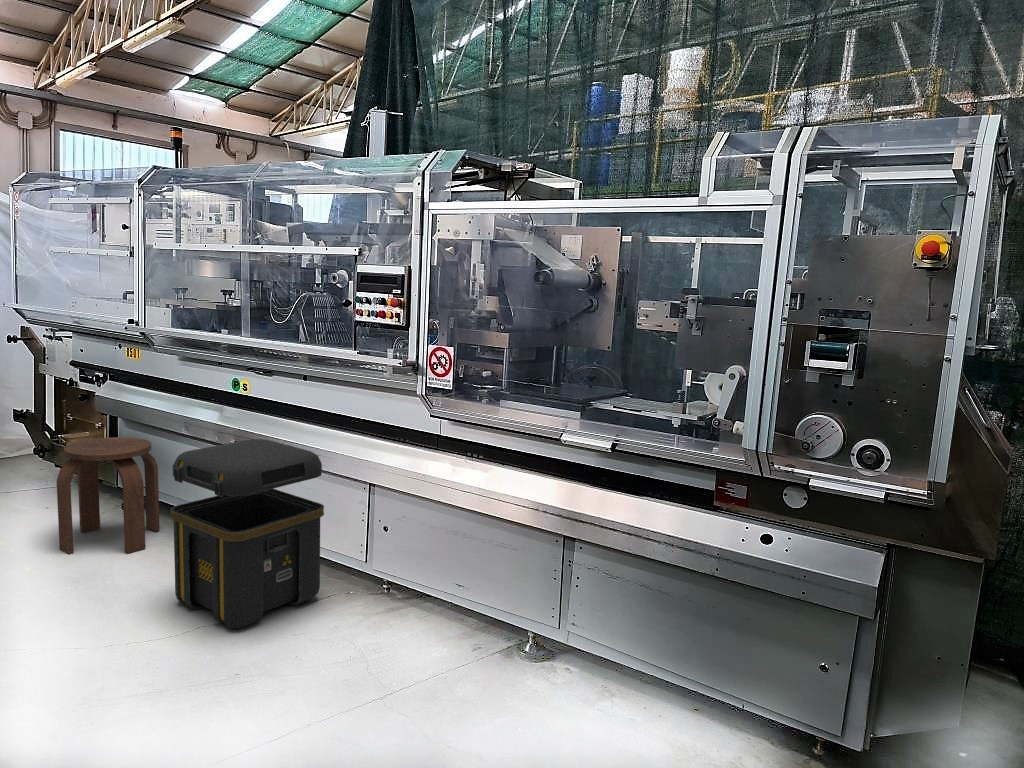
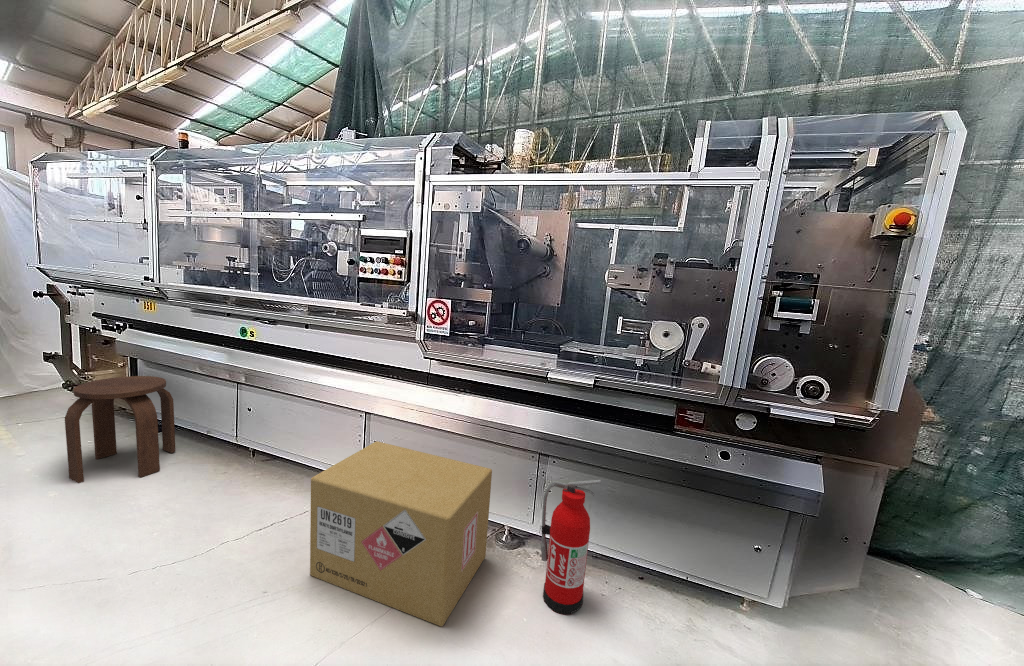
toolbox: present [171,439,324,628] -> none [179,377,327,550]
cardboard box: none [300,518,505,715] -> present [310,441,492,626]
fire extinguisher: none [554,564,619,725] -> present [541,480,601,615]

